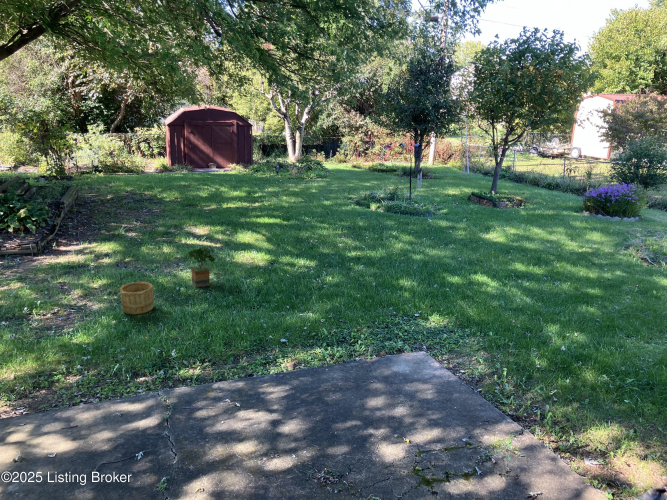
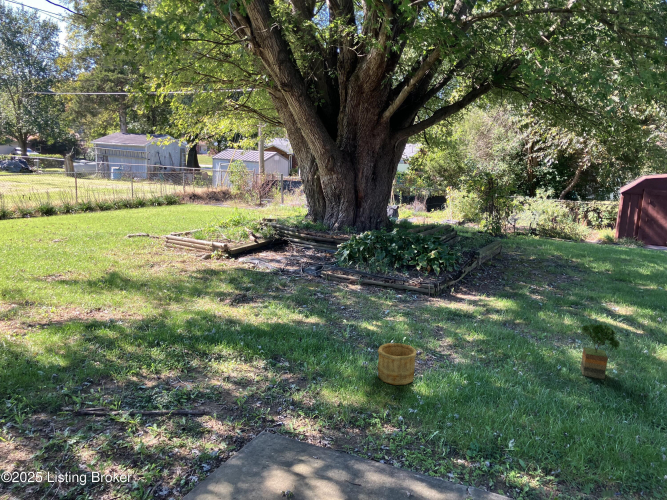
wooden bucket: present [119,282,154,315] -> present [378,343,416,385]

